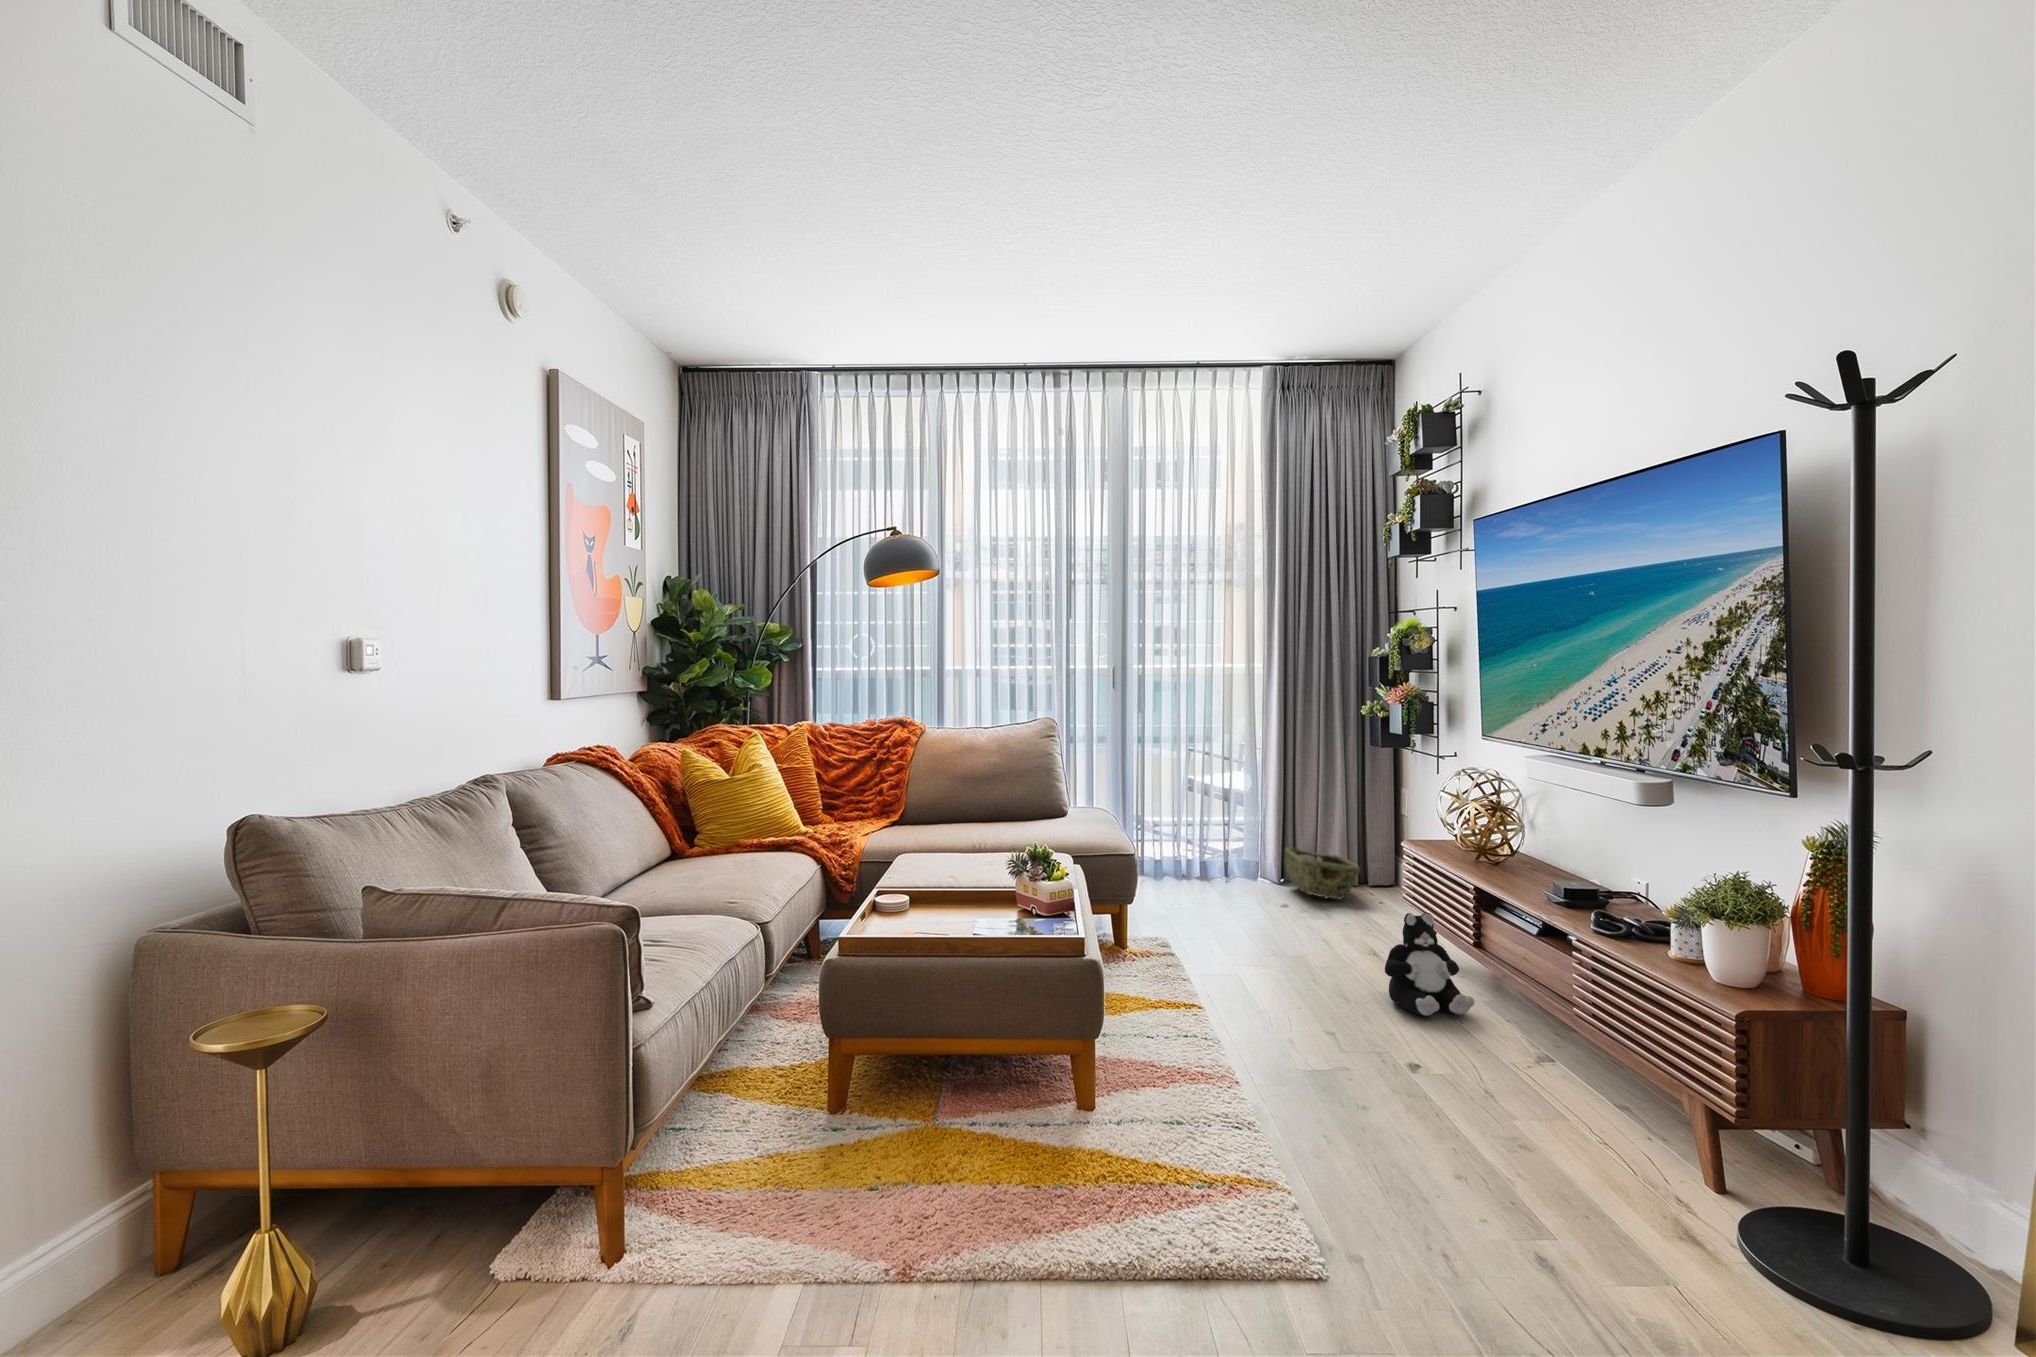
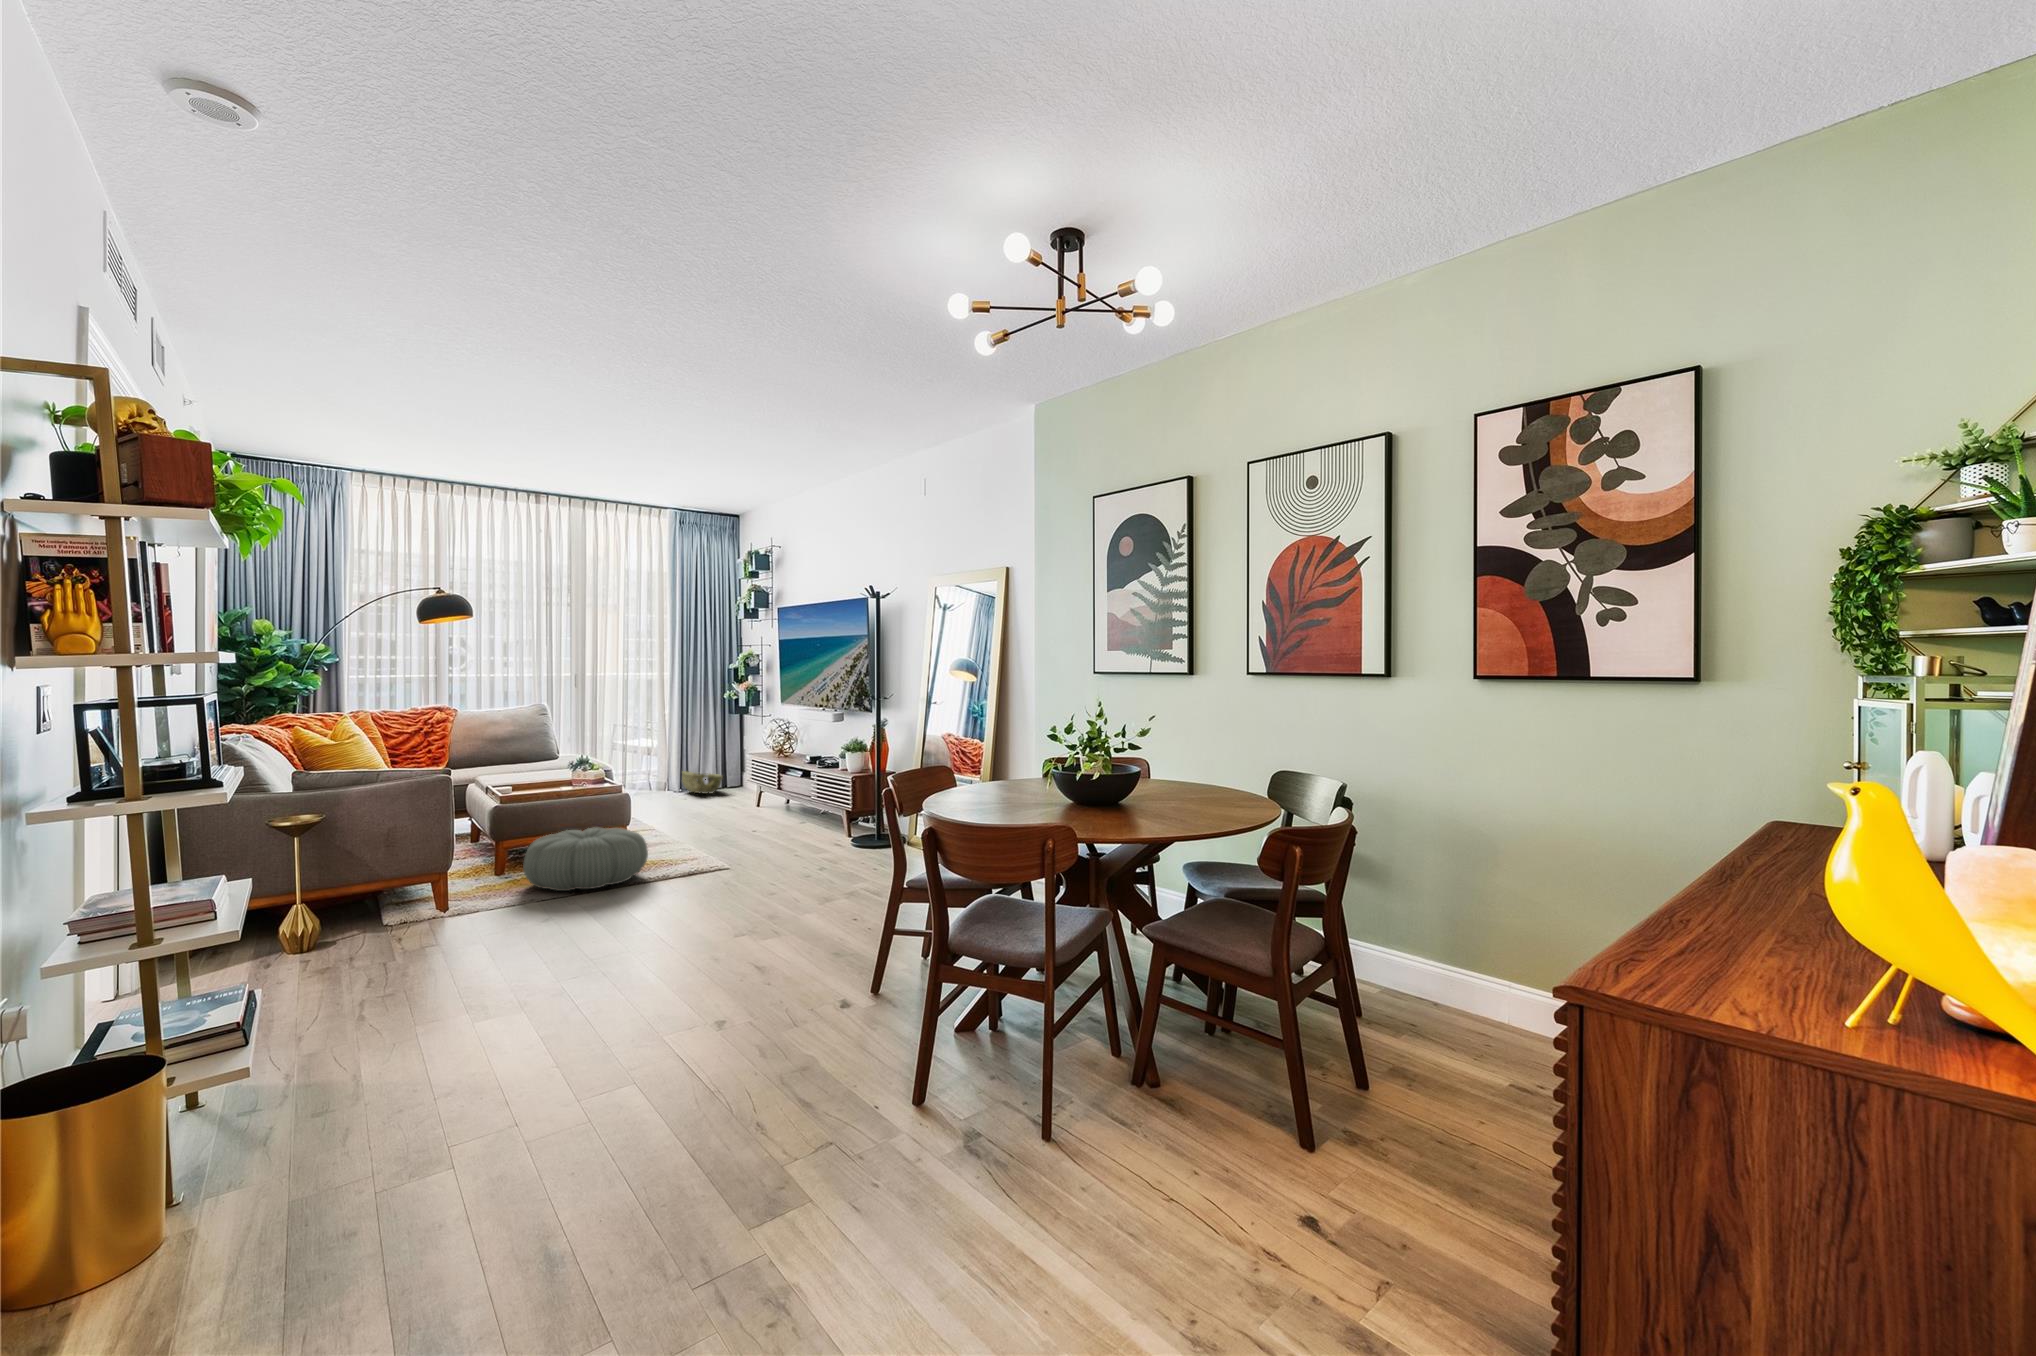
plush toy: present [1385,913,1475,1016] -> none [740,780,777,821]
pouf: none [832,1044,1118,1253] -> present [523,827,648,891]

